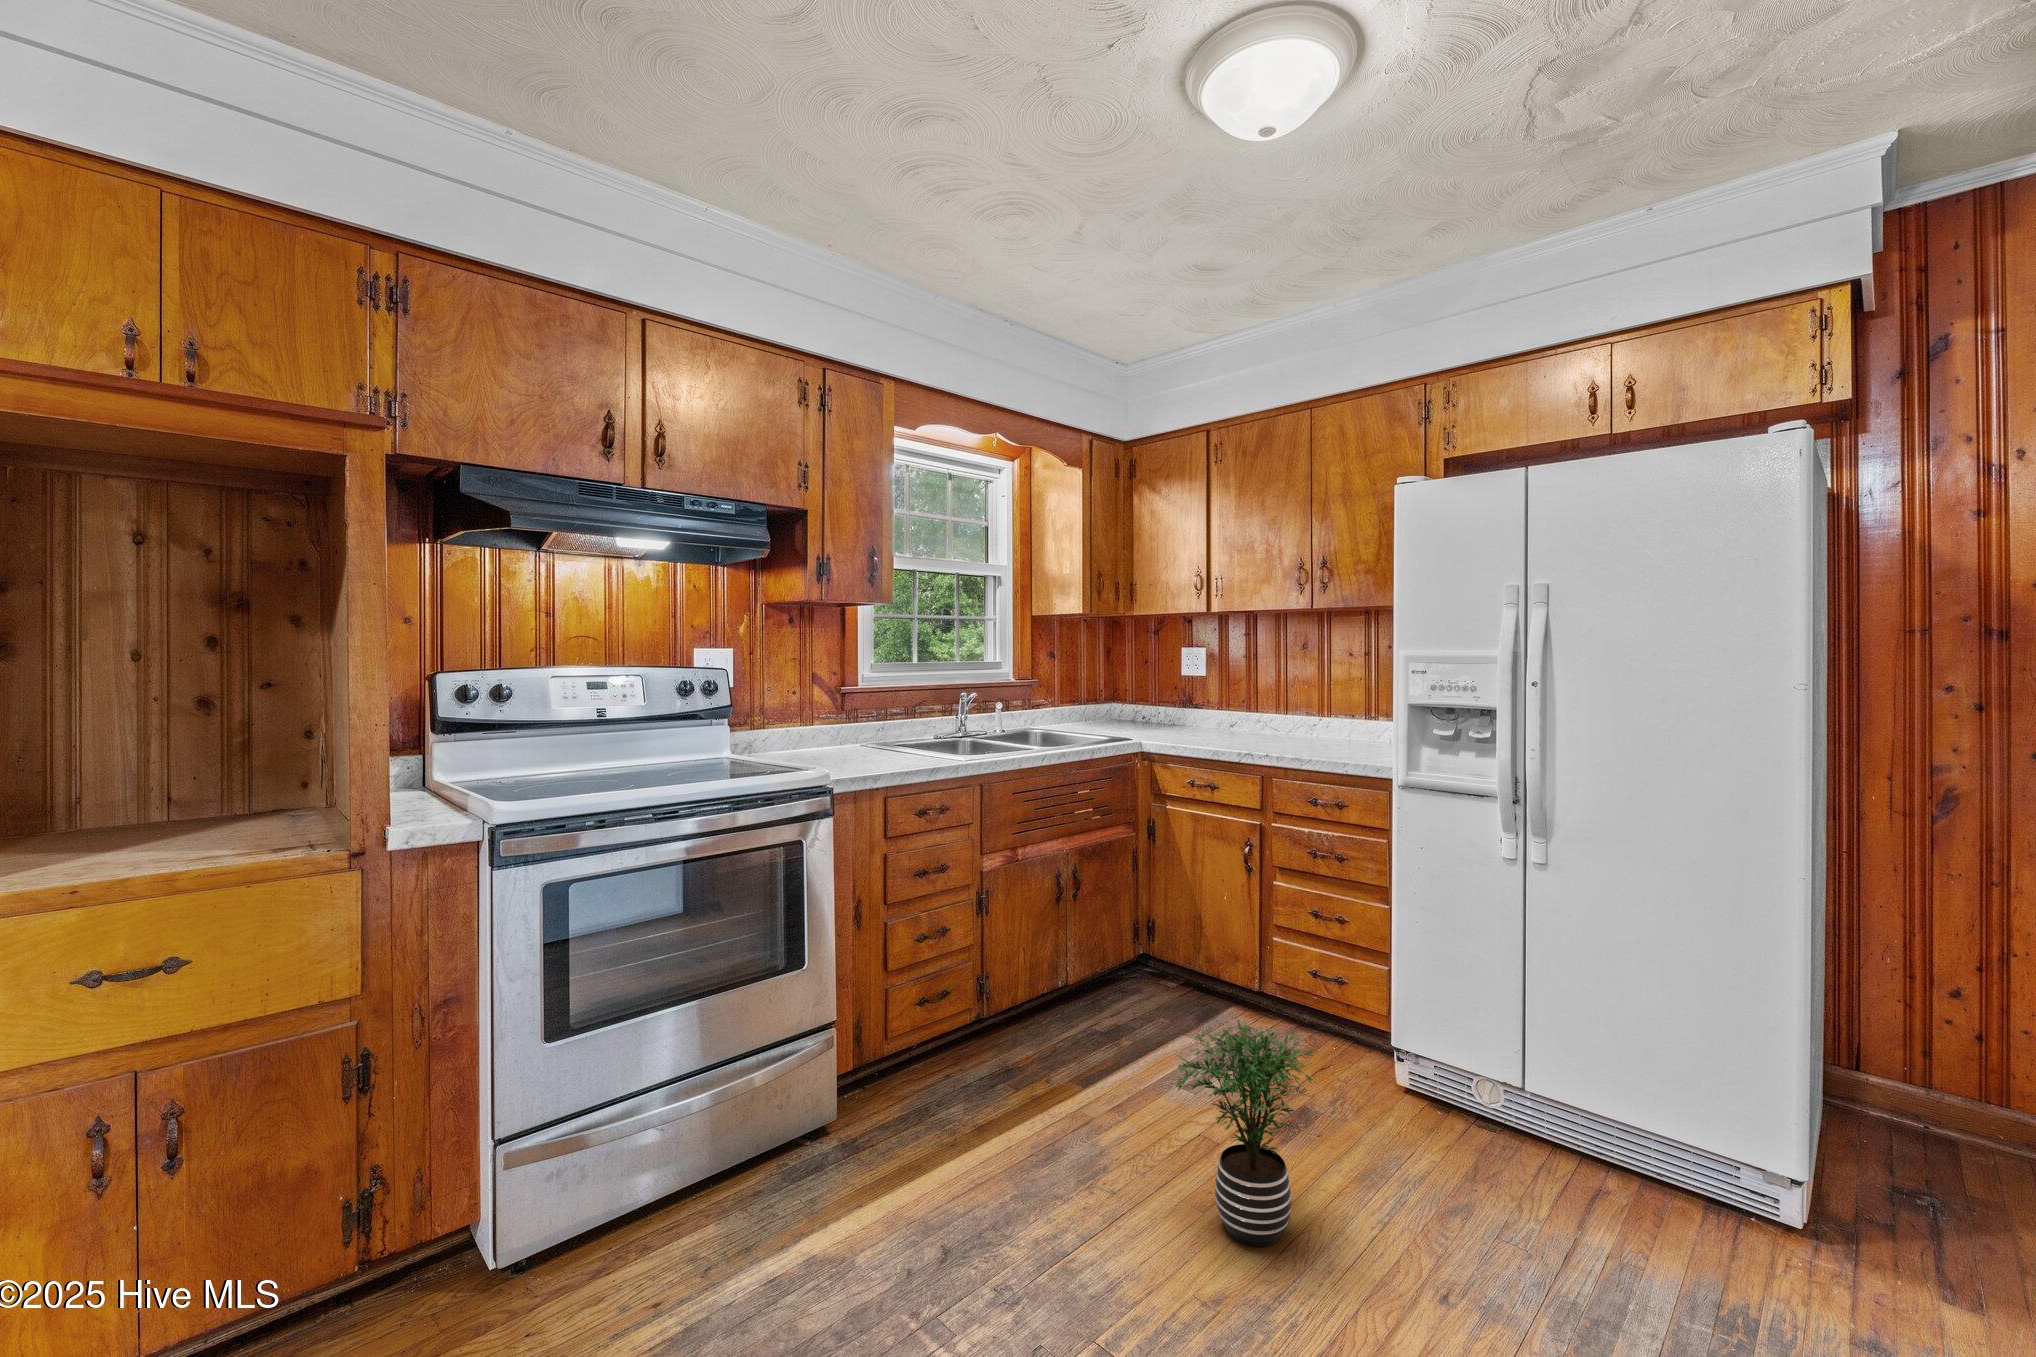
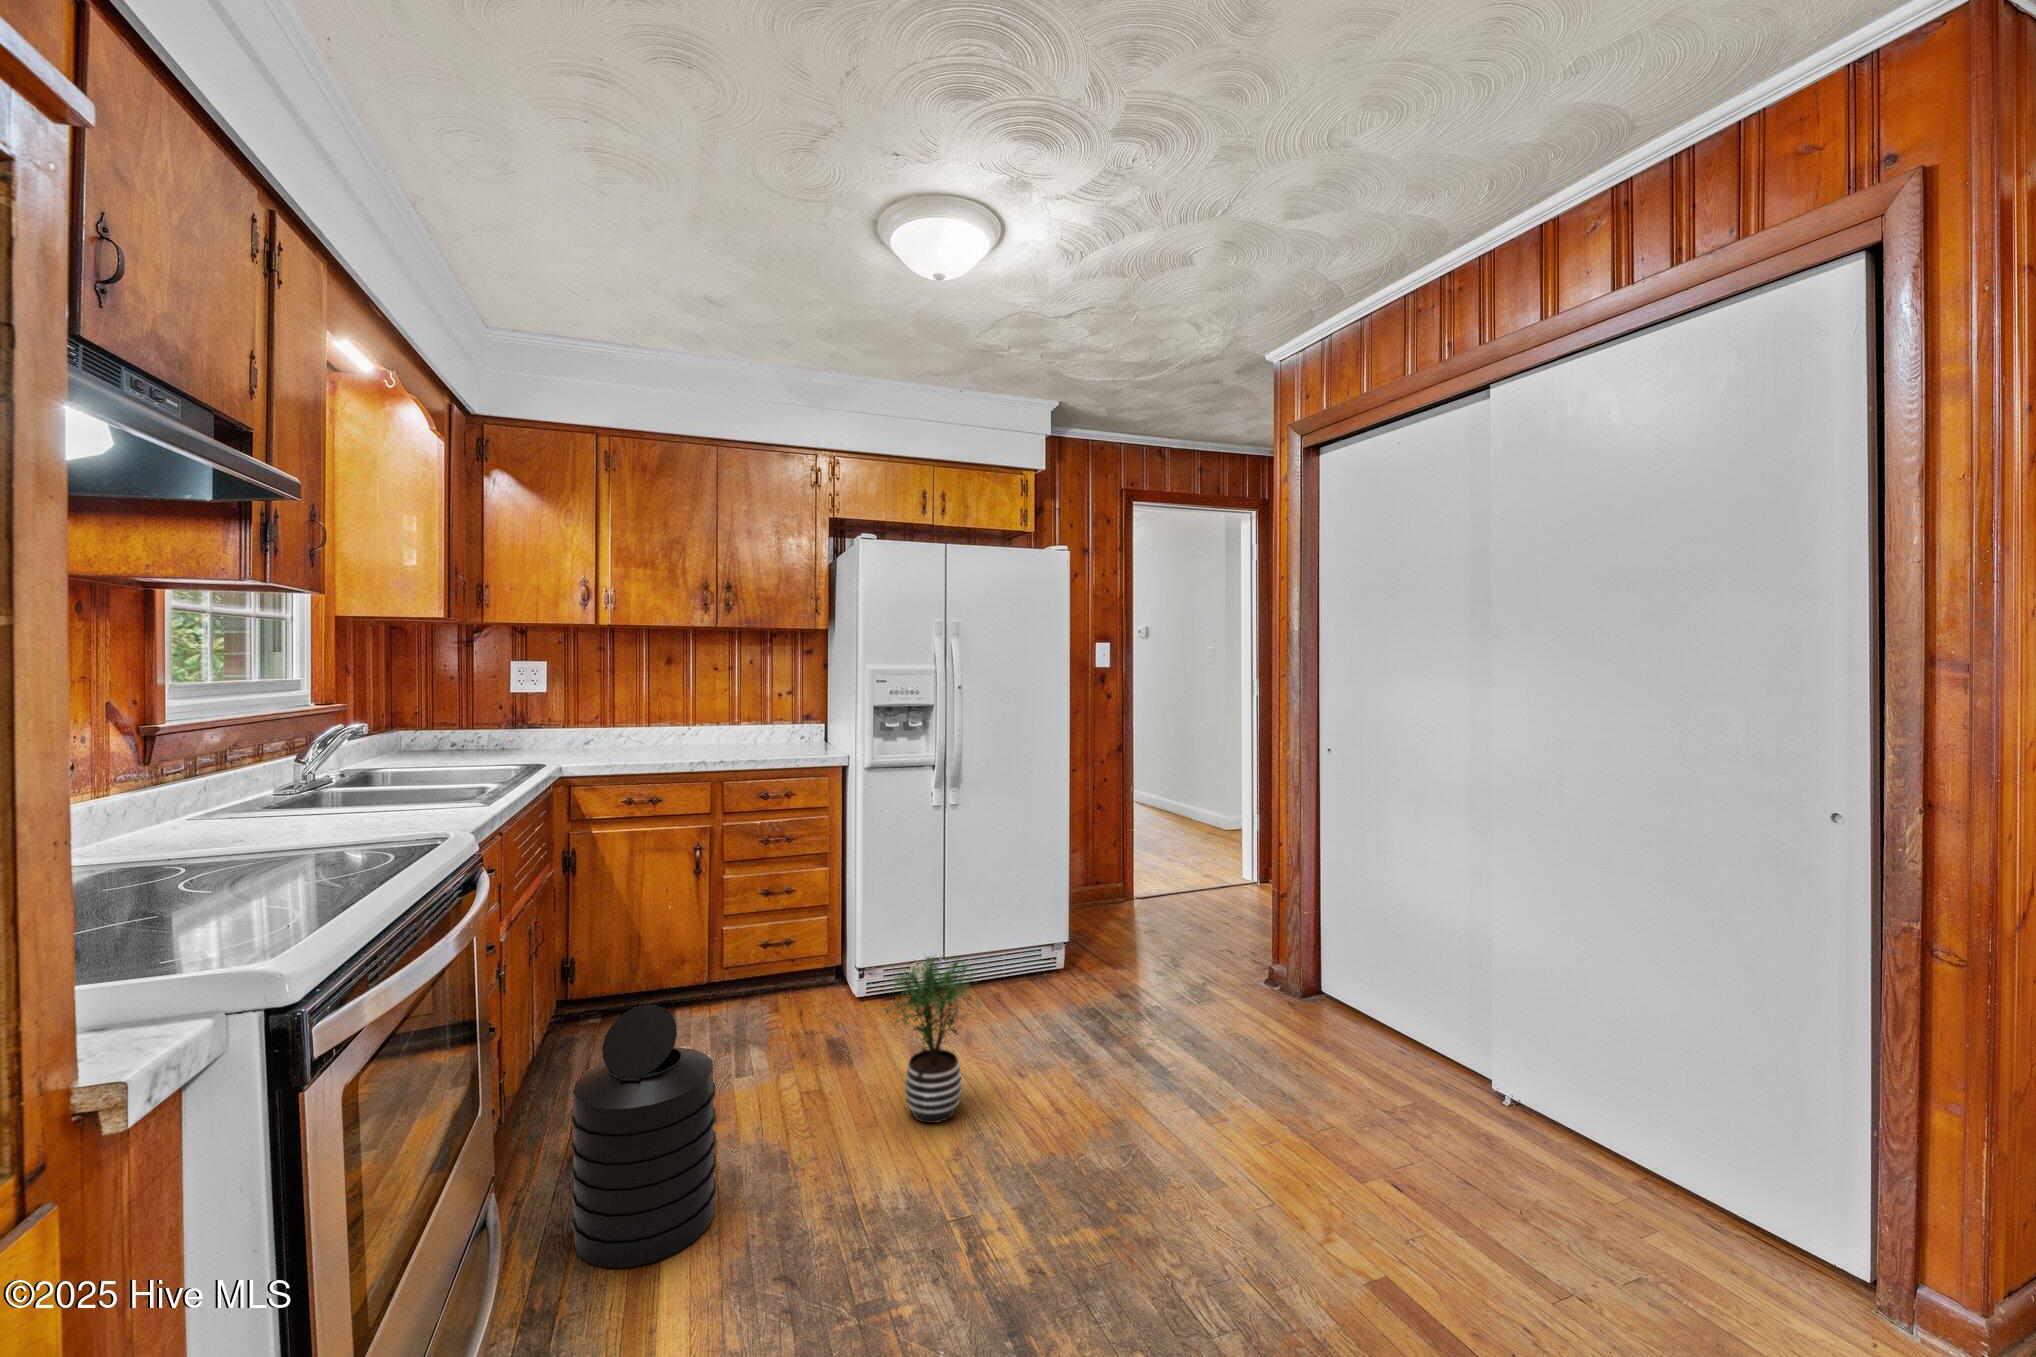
trash can: none [888,949,1005,1172] -> present [570,1005,716,1268]

